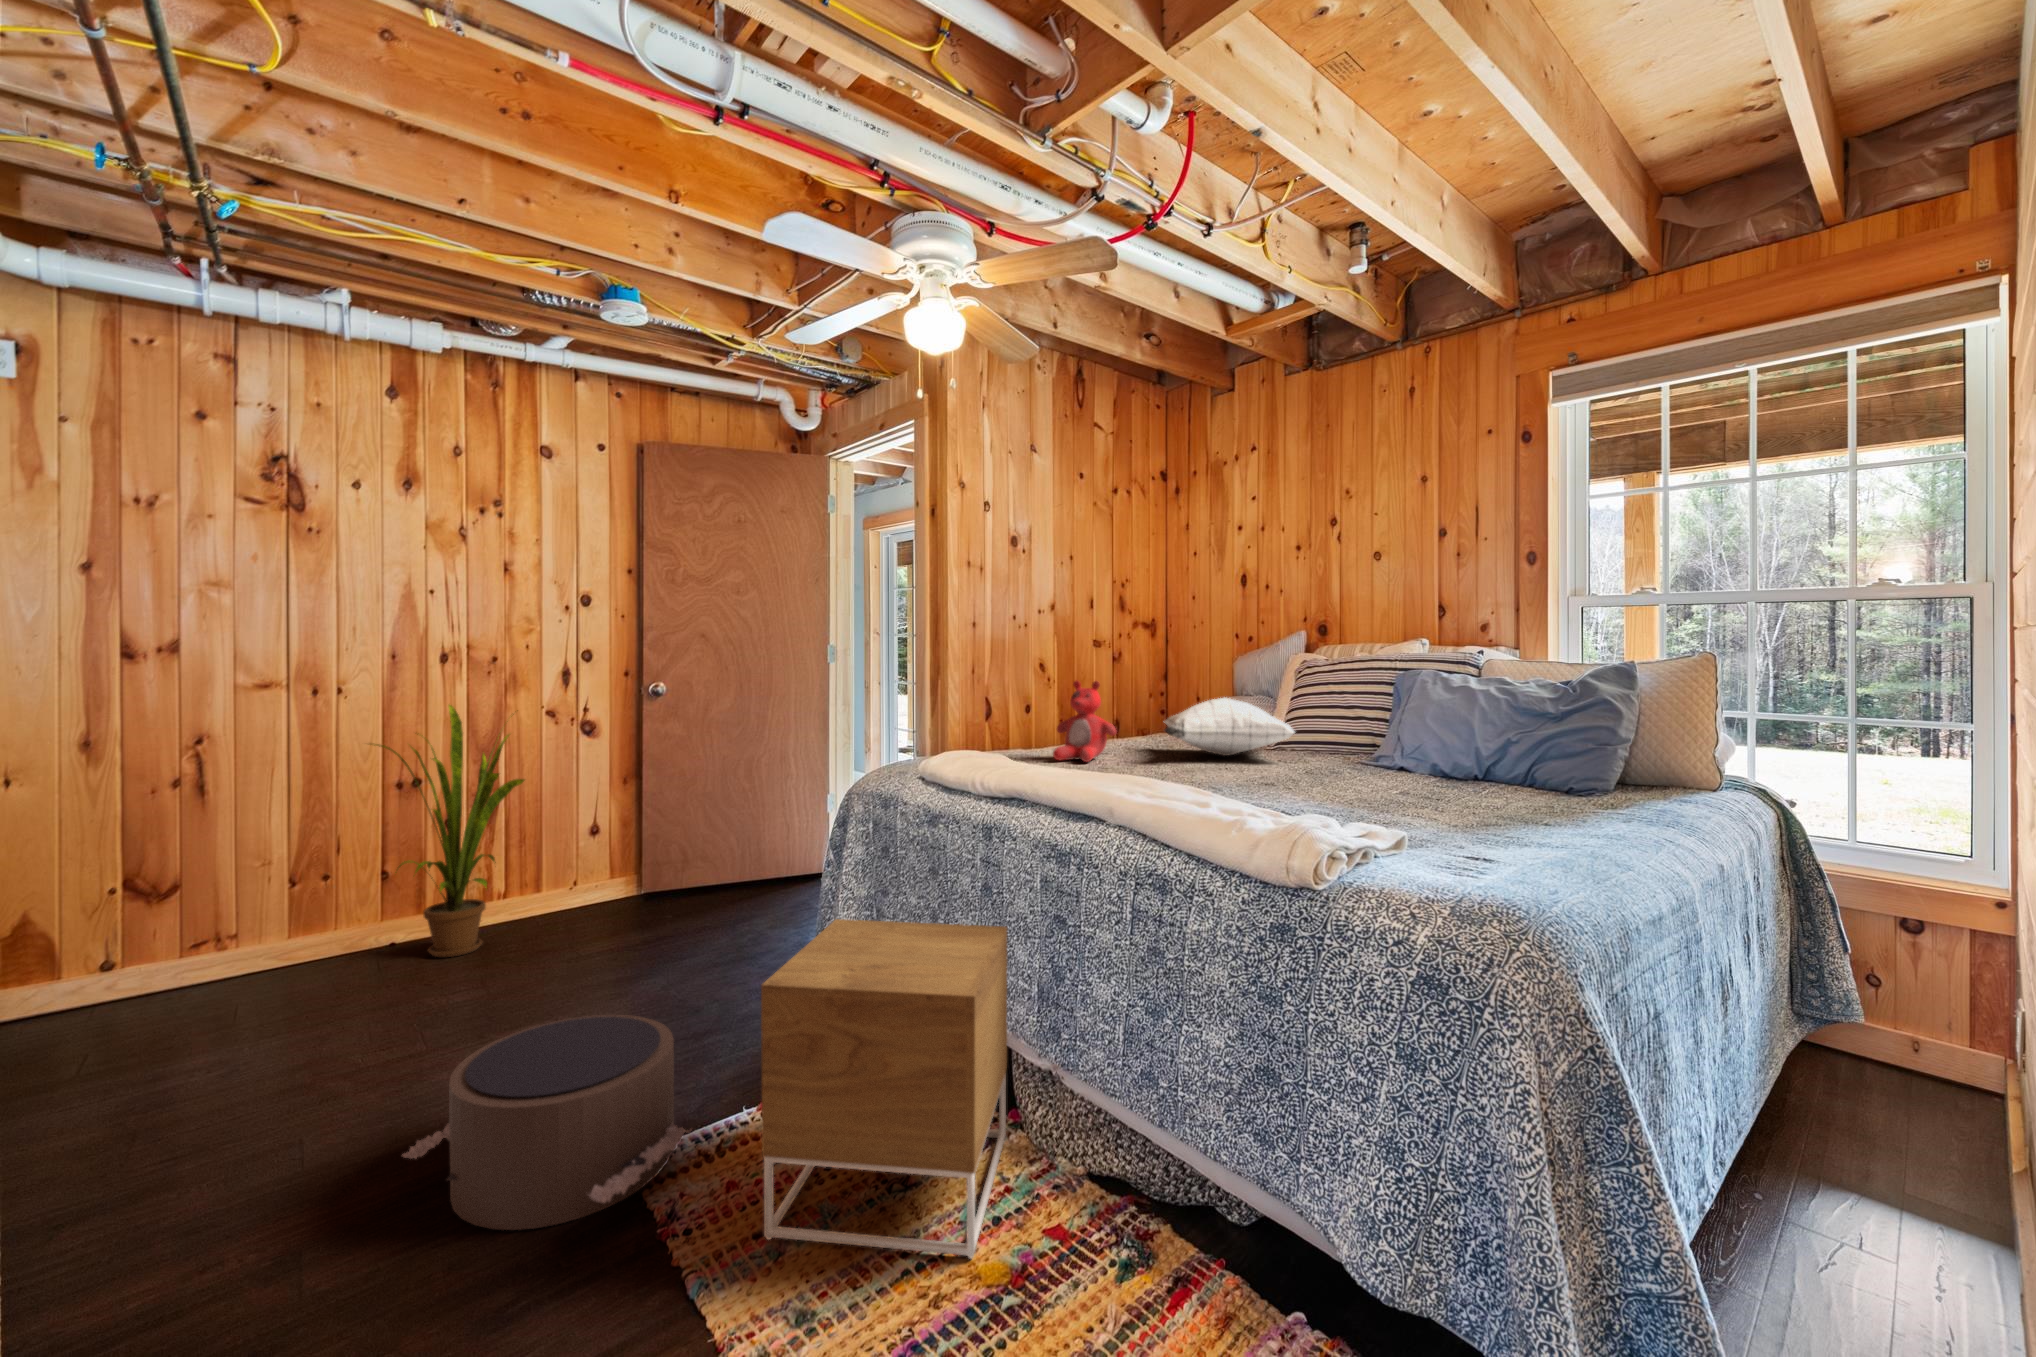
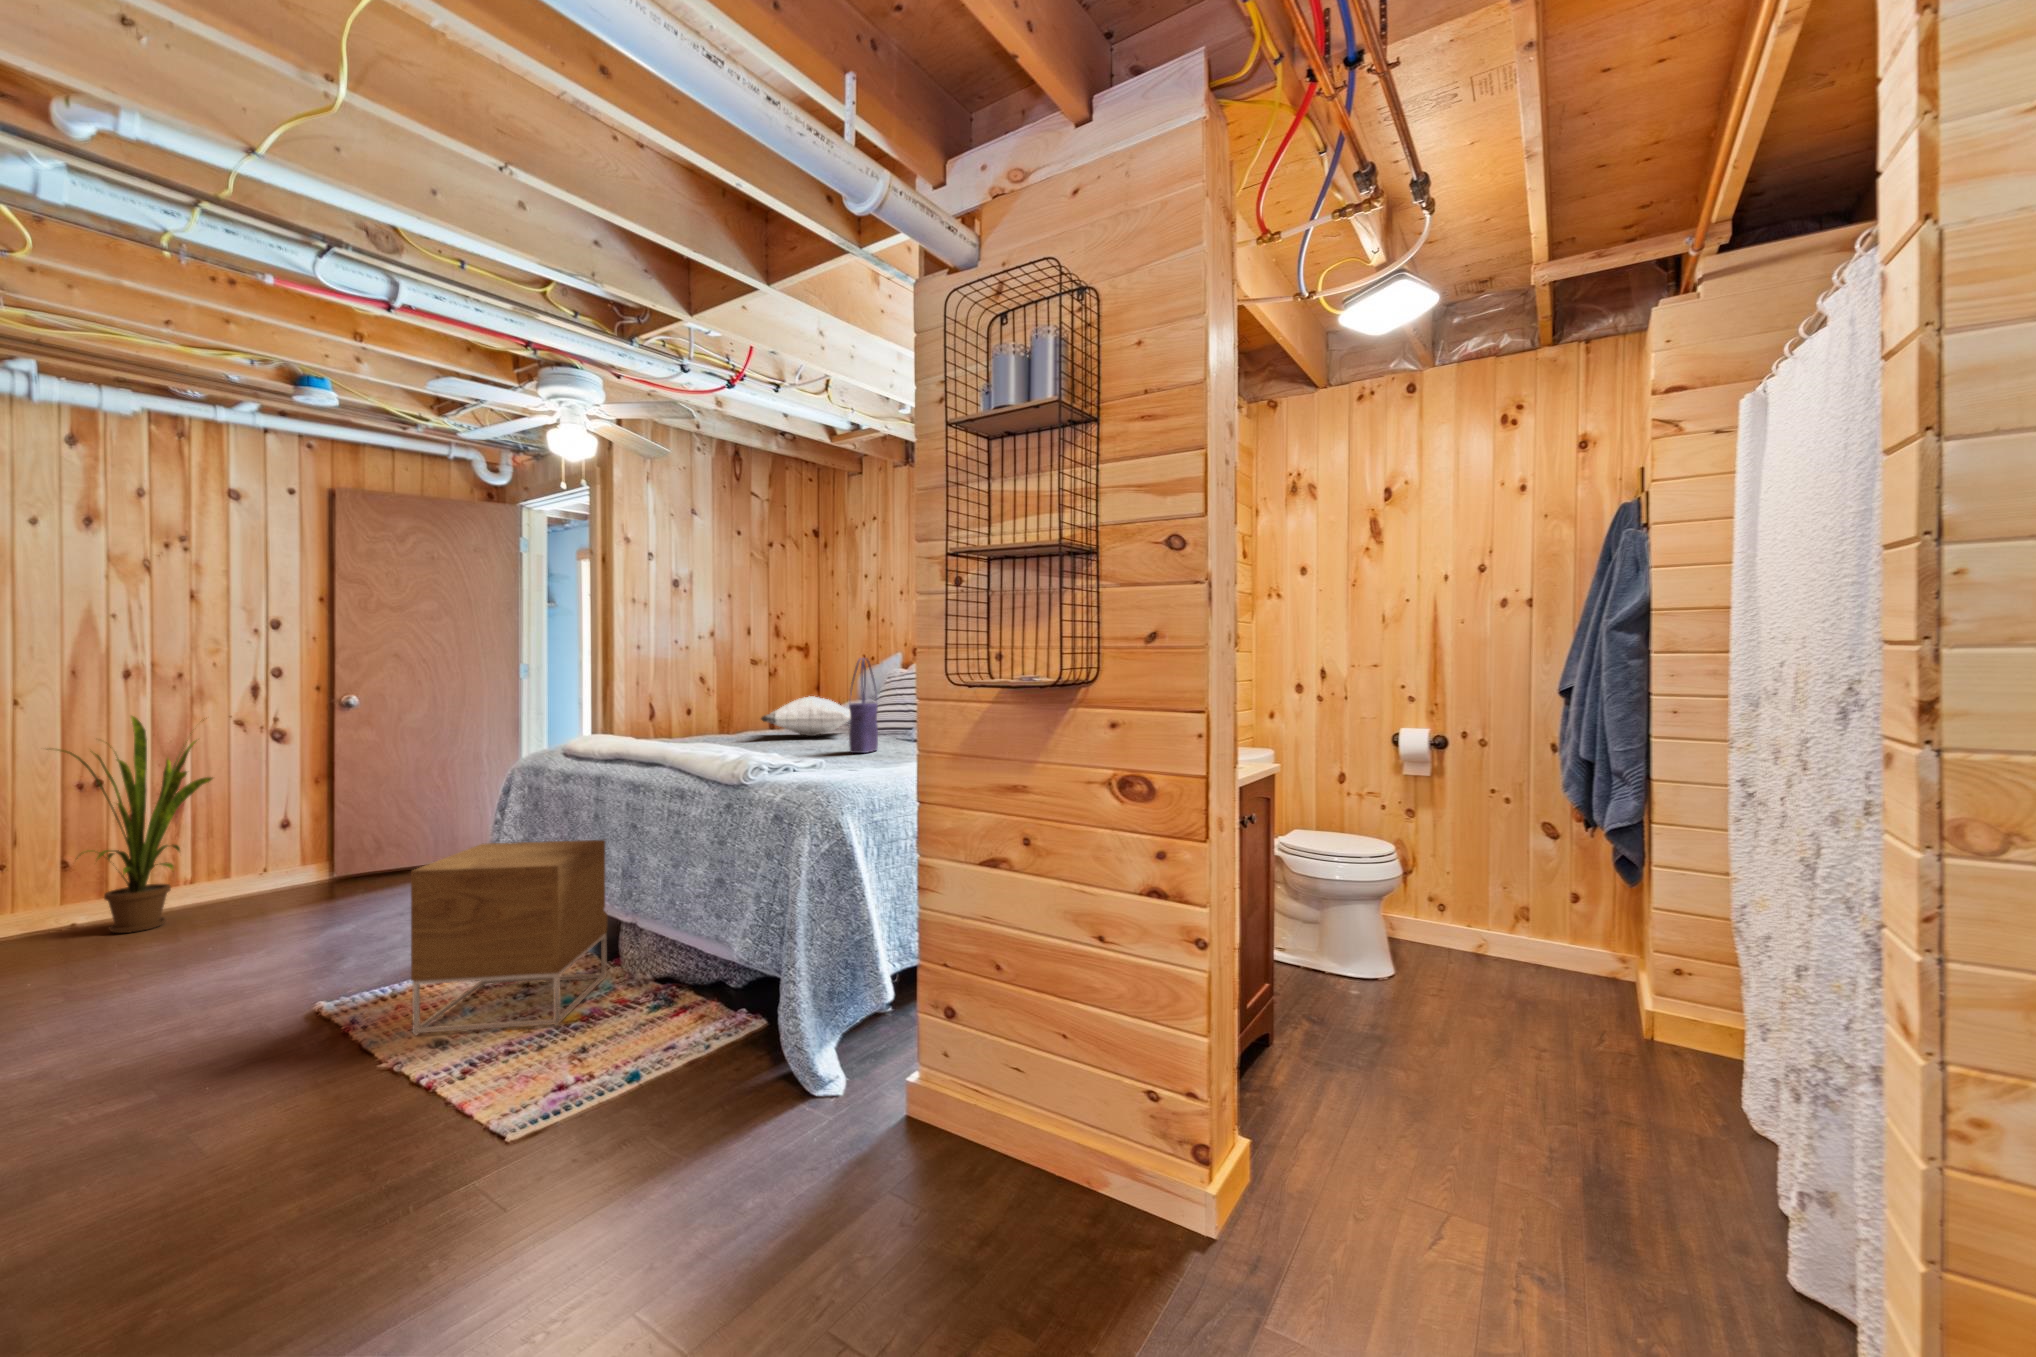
tote bag: none [1372,646,1410,807] -> present [849,658,878,753]
stuffed bear: present [1053,681,1116,762] -> none [680,685,729,742]
pouf: present [402,1015,691,1230] -> none [113,926,364,1057]

